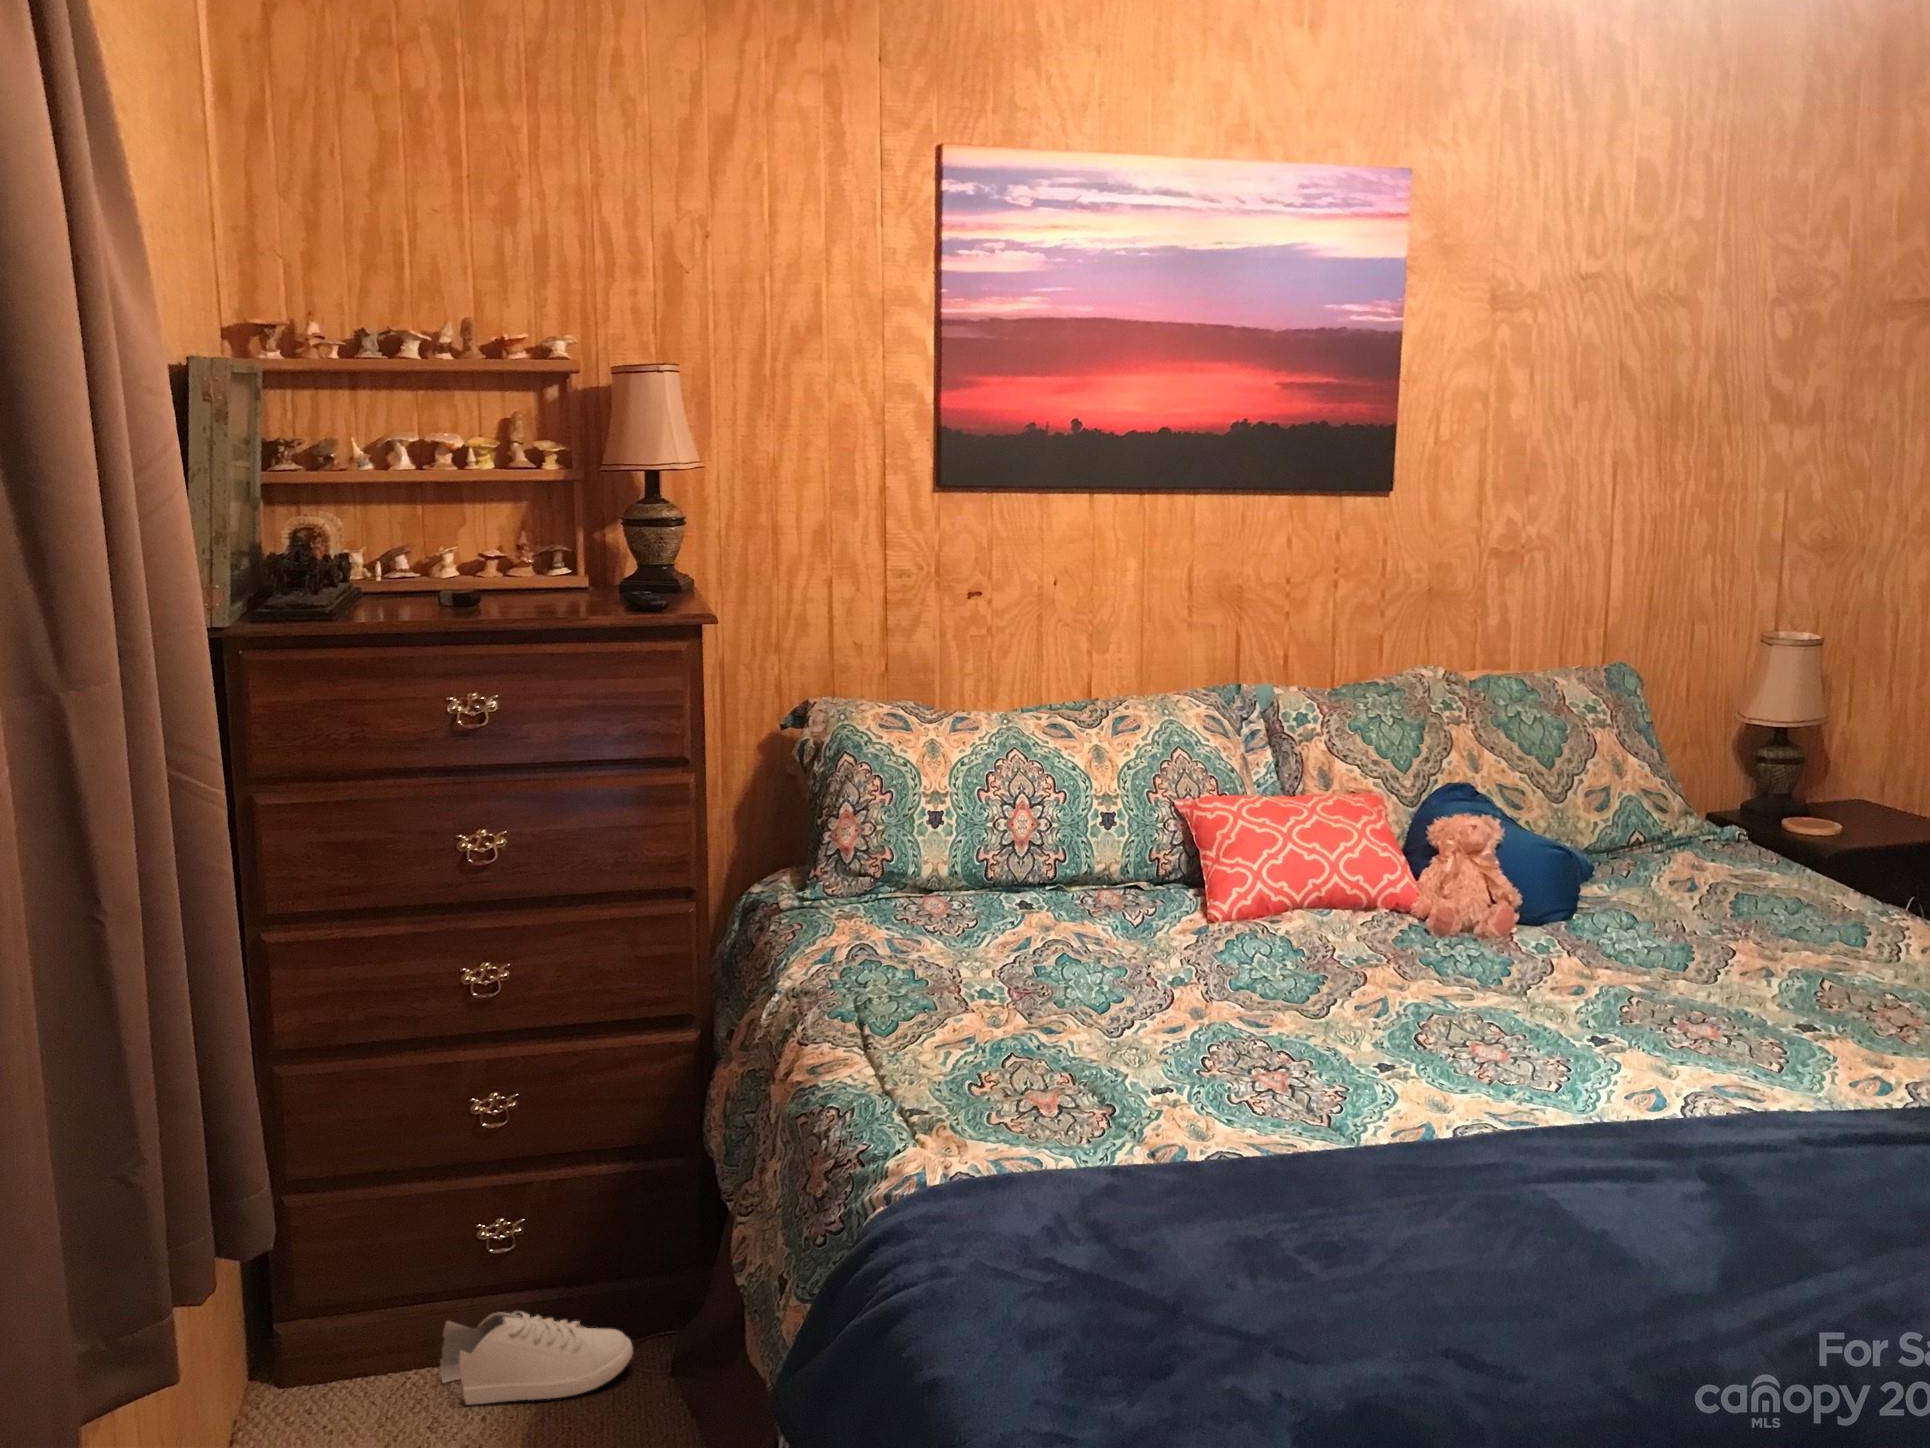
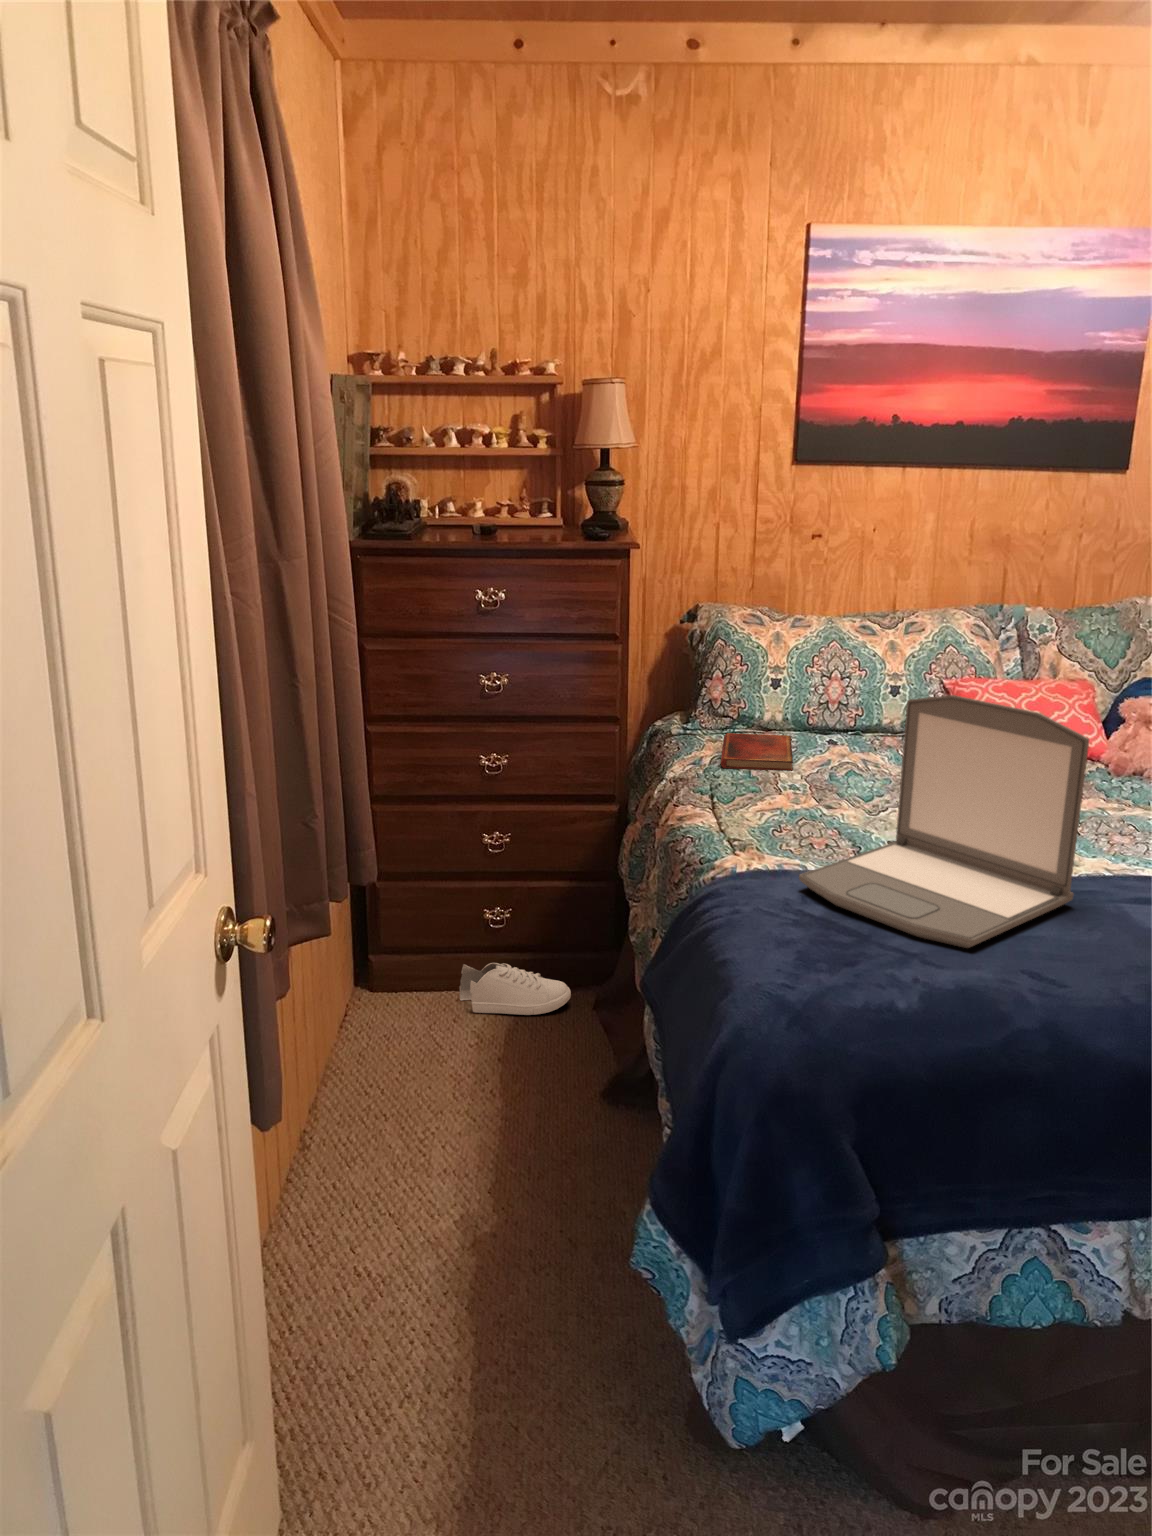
laptop: none [1037,863,1484,1316] -> present [799,695,1089,948]
diary: none [860,900,975,966] -> present [721,733,793,771]

